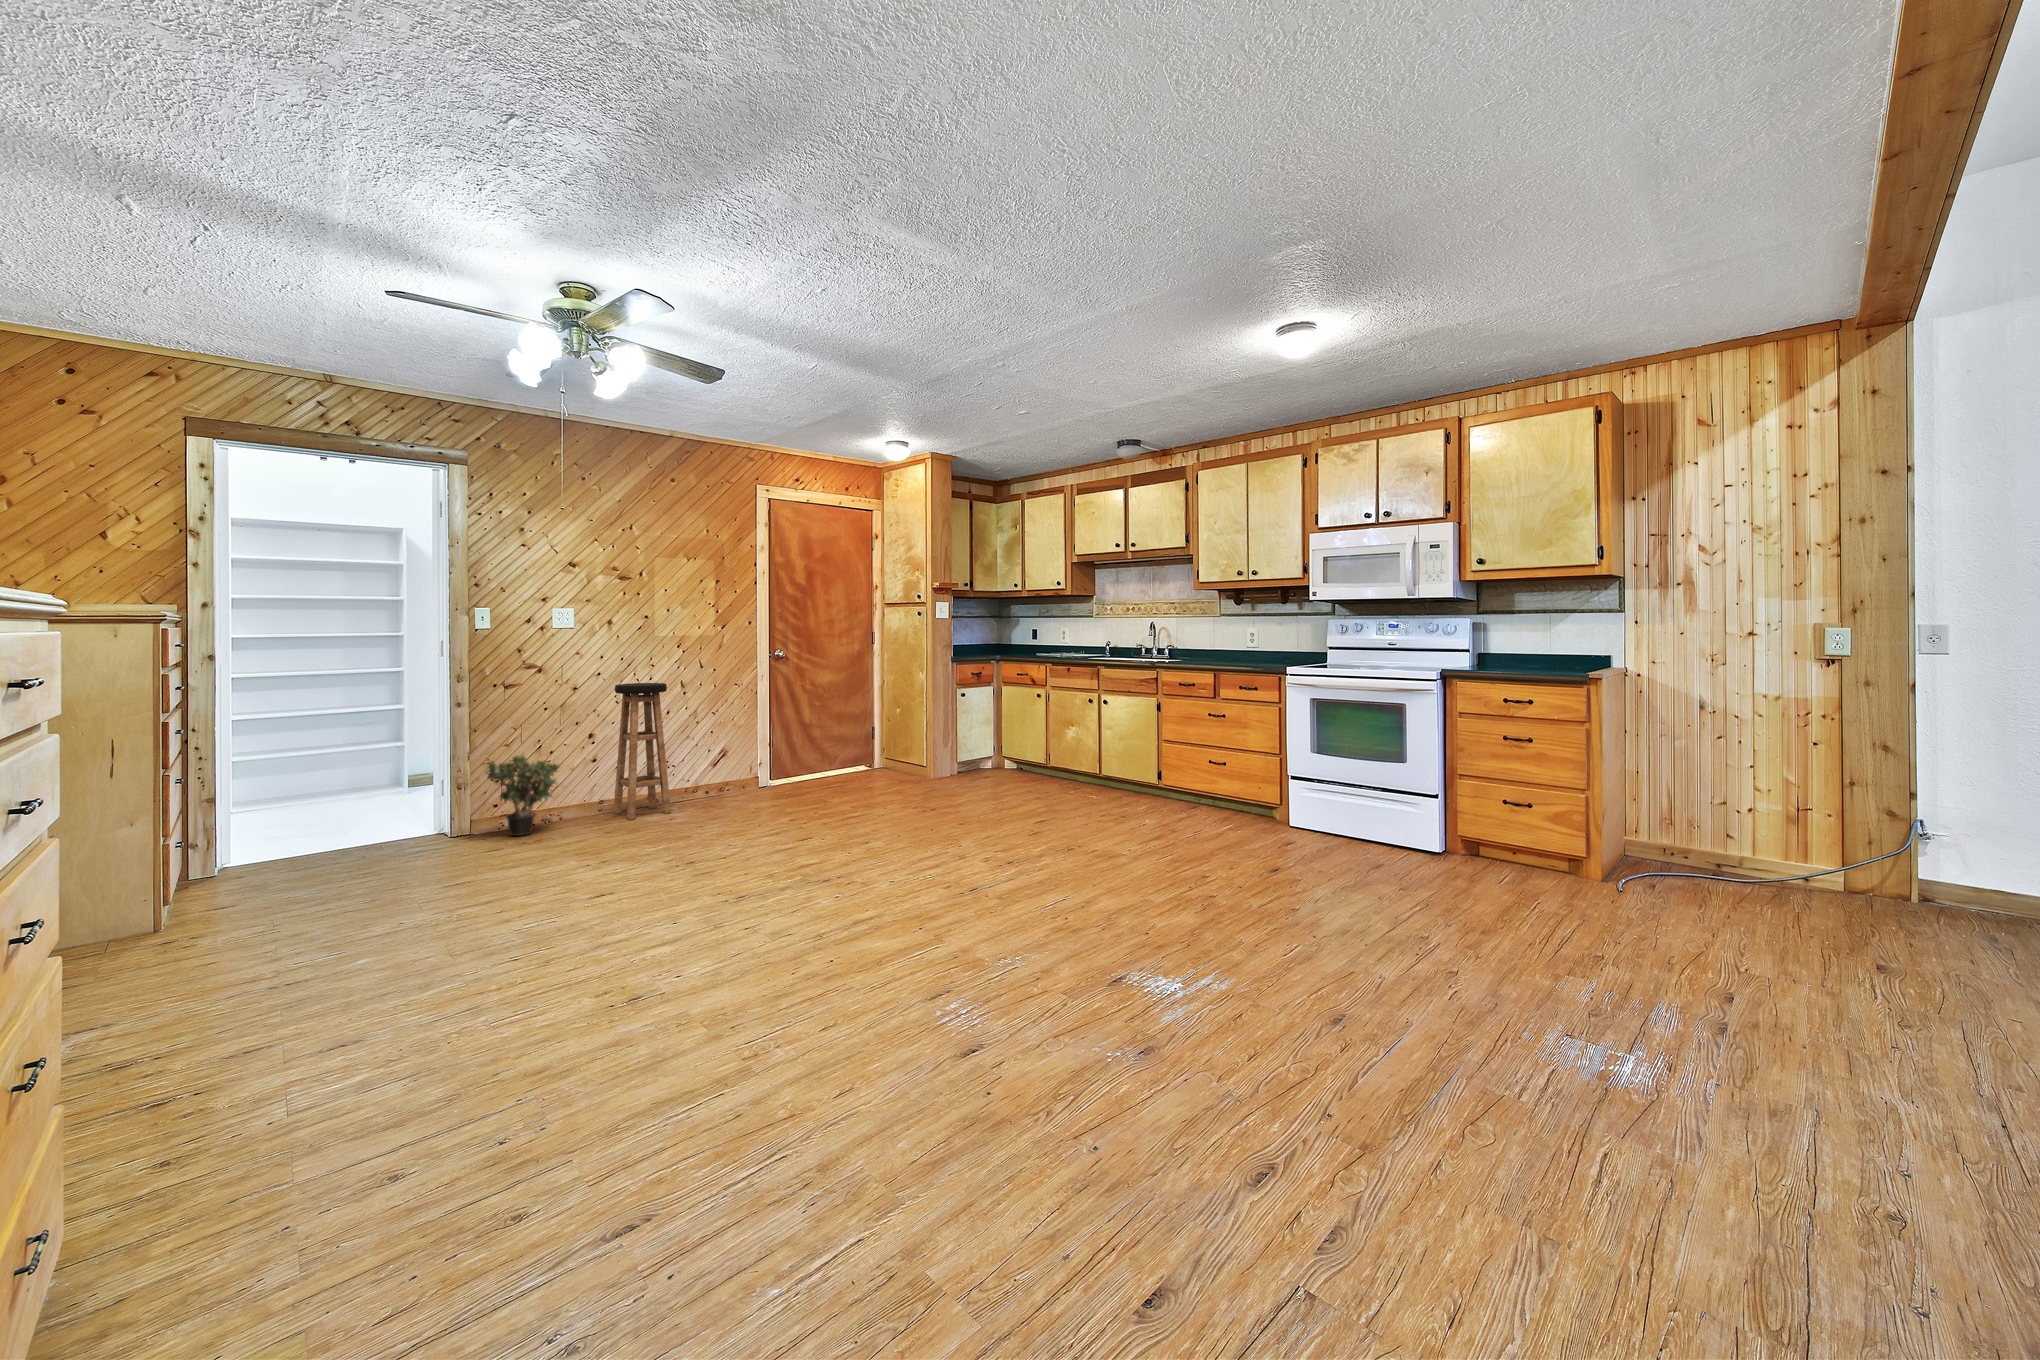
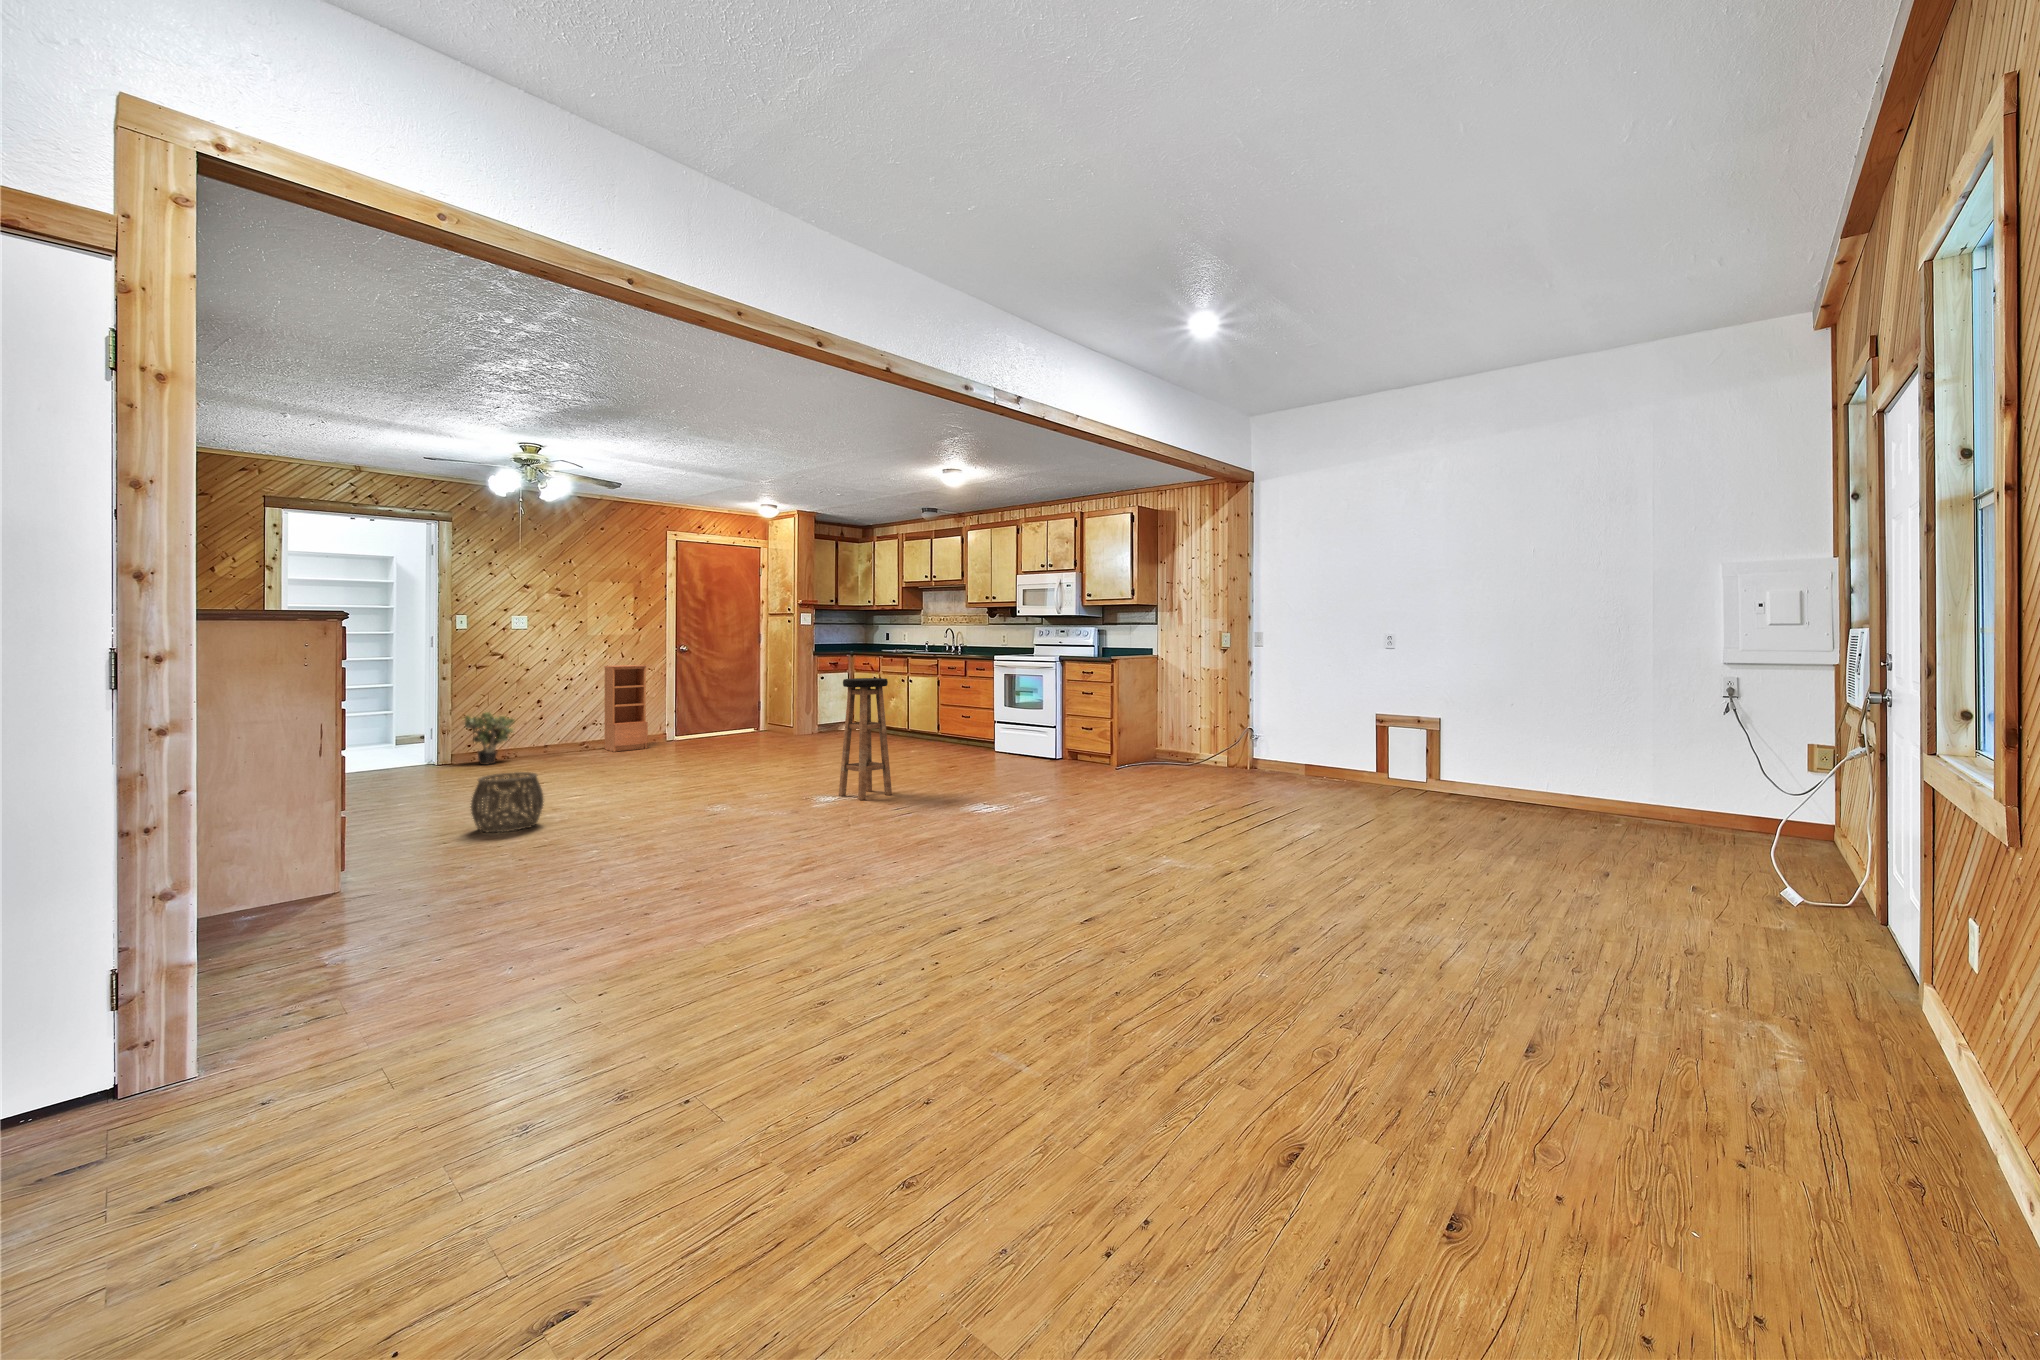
bookcase: none [679,679,740,808] -> present [604,665,648,752]
bar stool: present [613,683,671,820] -> present [839,678,892,800]
woven basket: none [450,958,616,1138] -> present [471,772,544,832]

